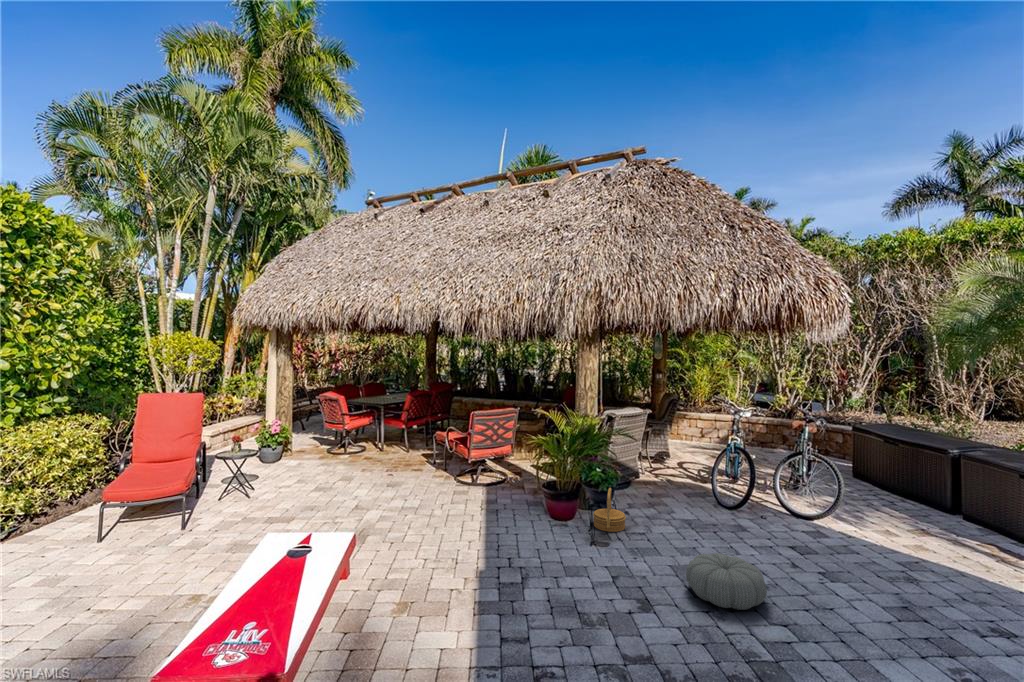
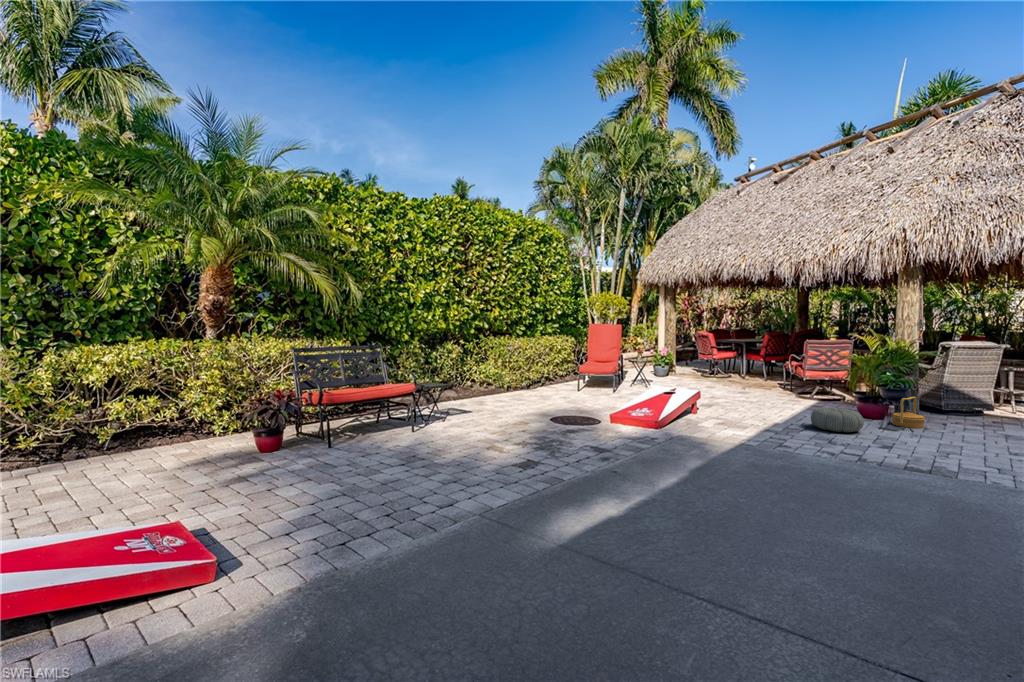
pouf: present [686,553,767,610] -> present [811,408,864,432]

